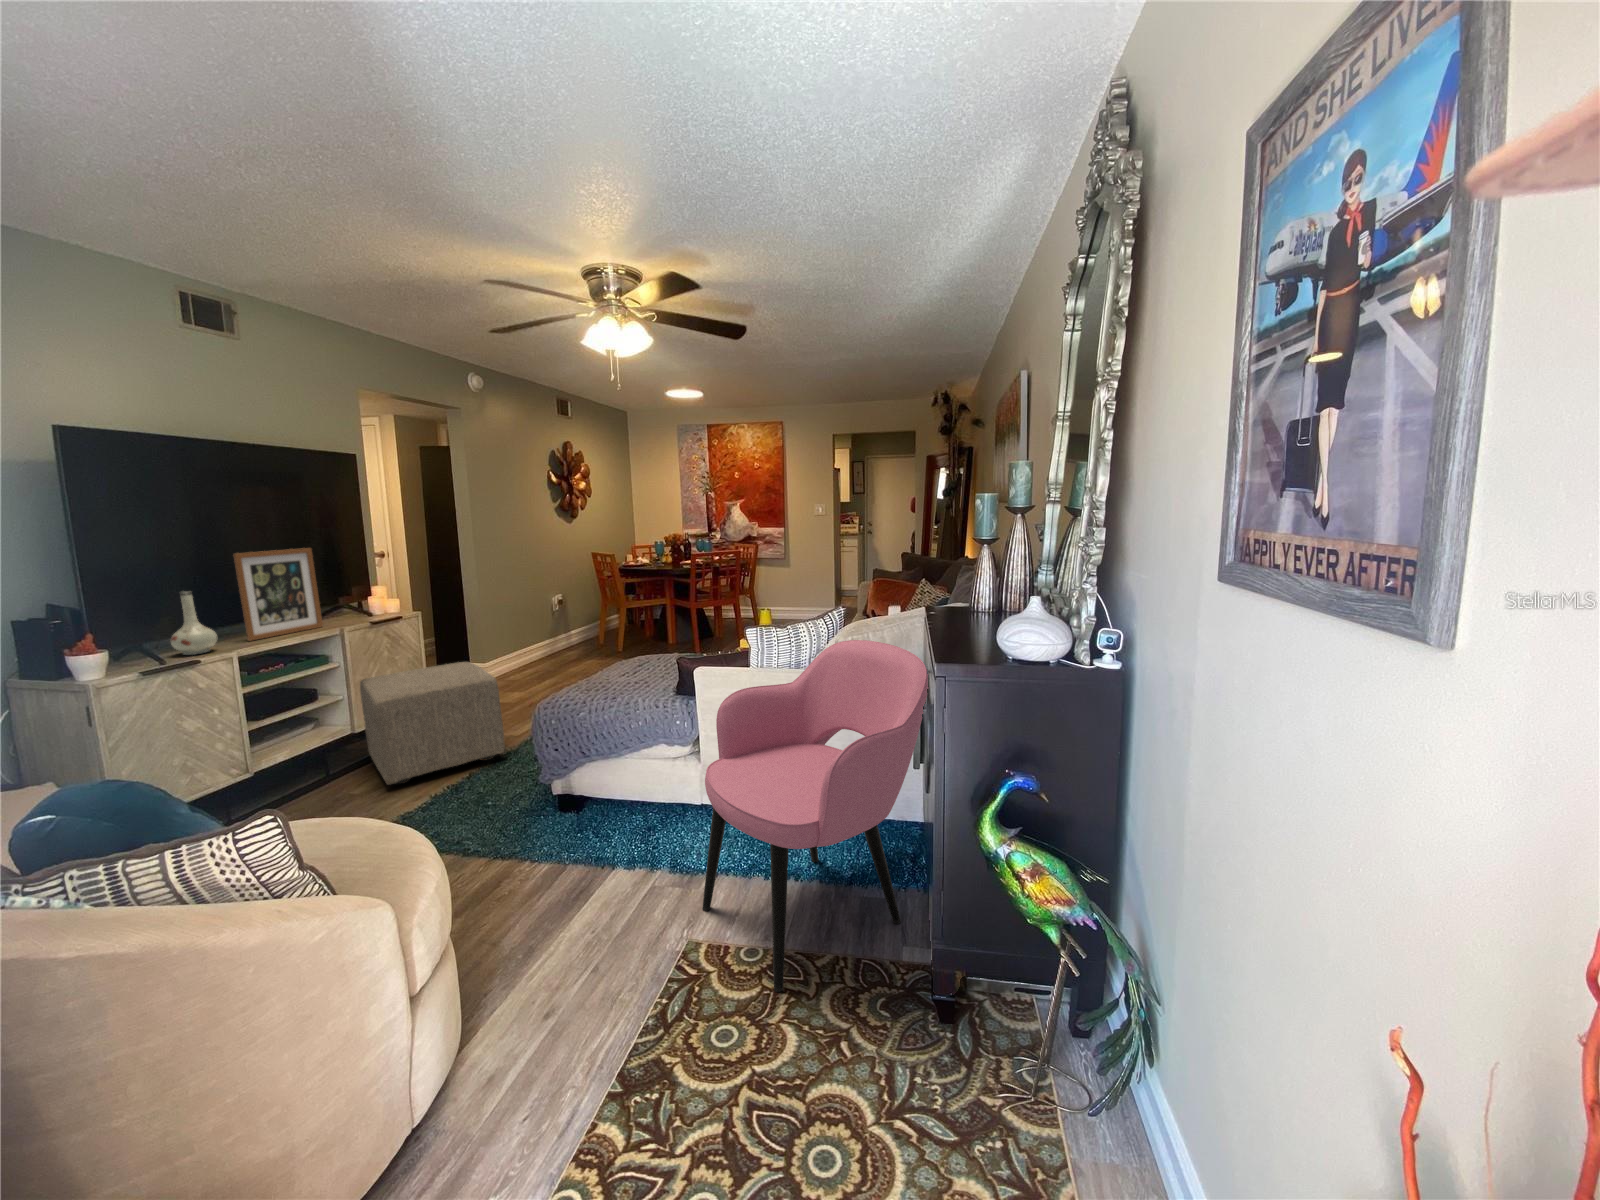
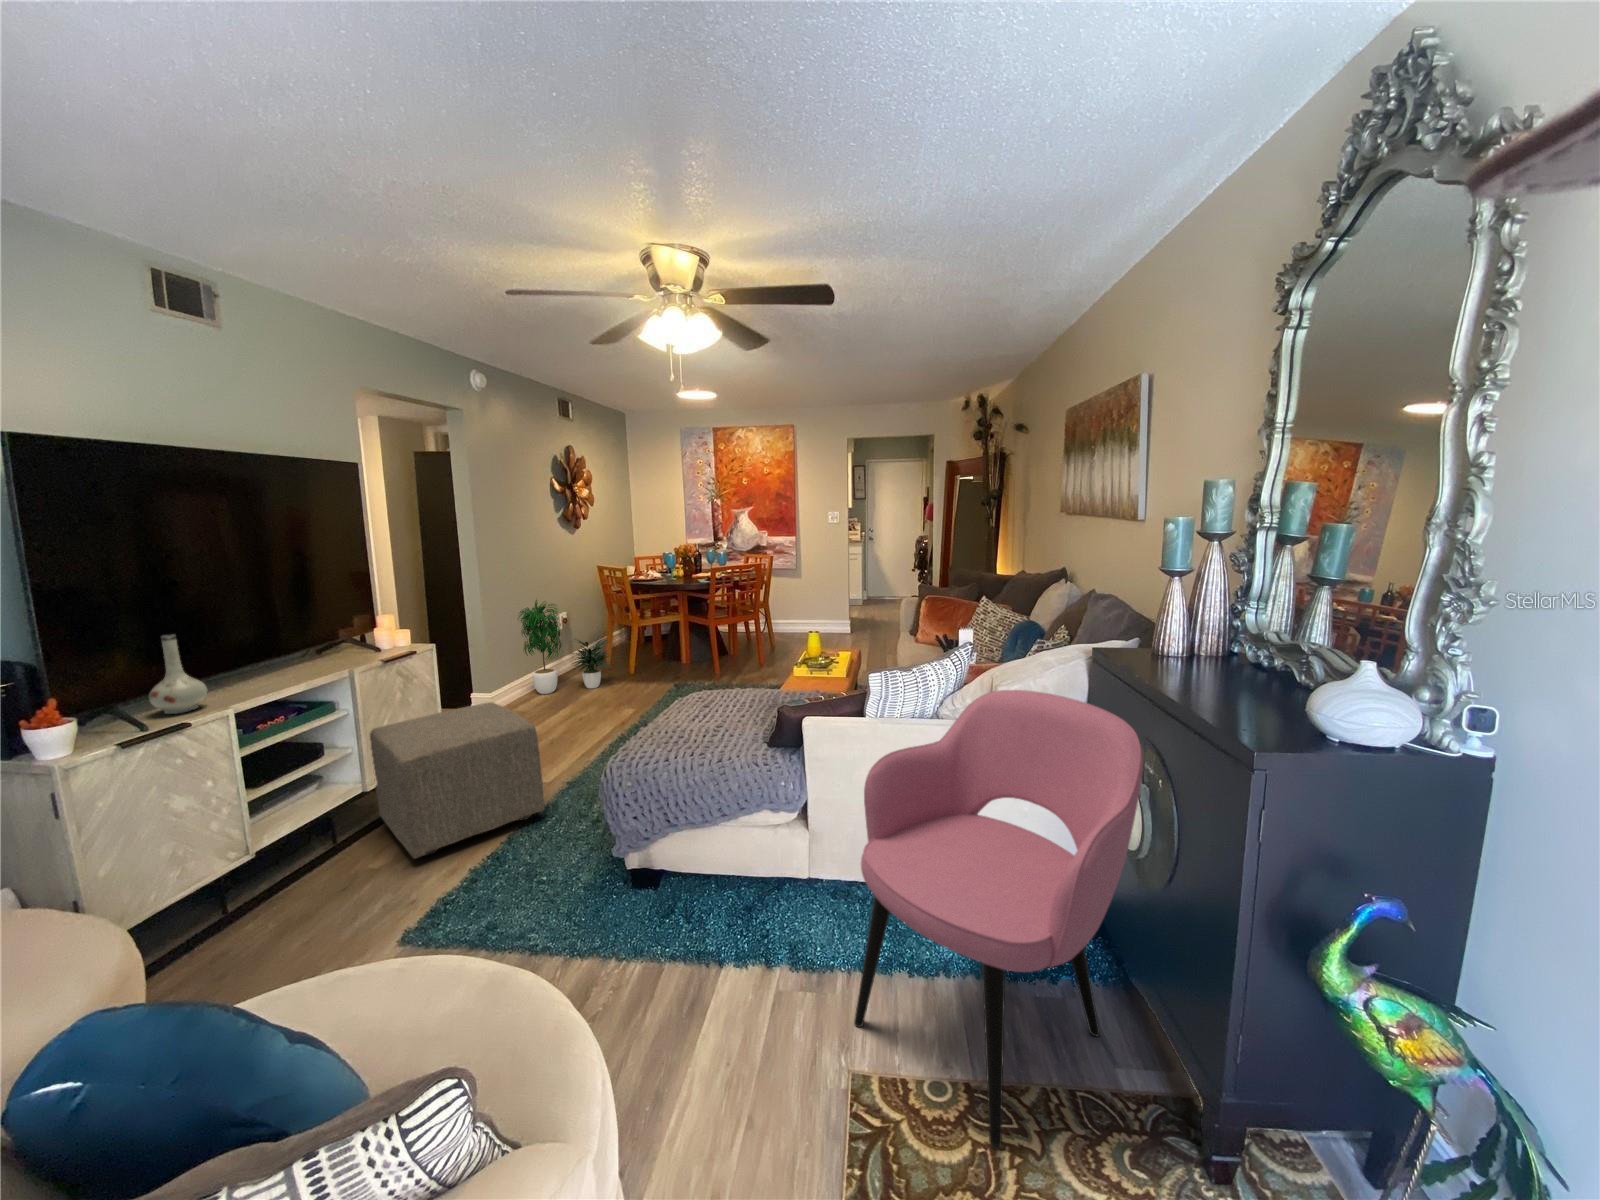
picture frame: present [234,548,323,641] -> none [224,575,327,691]
potted plant: none [513,579,599,665] -> present [518,600,611,694]

